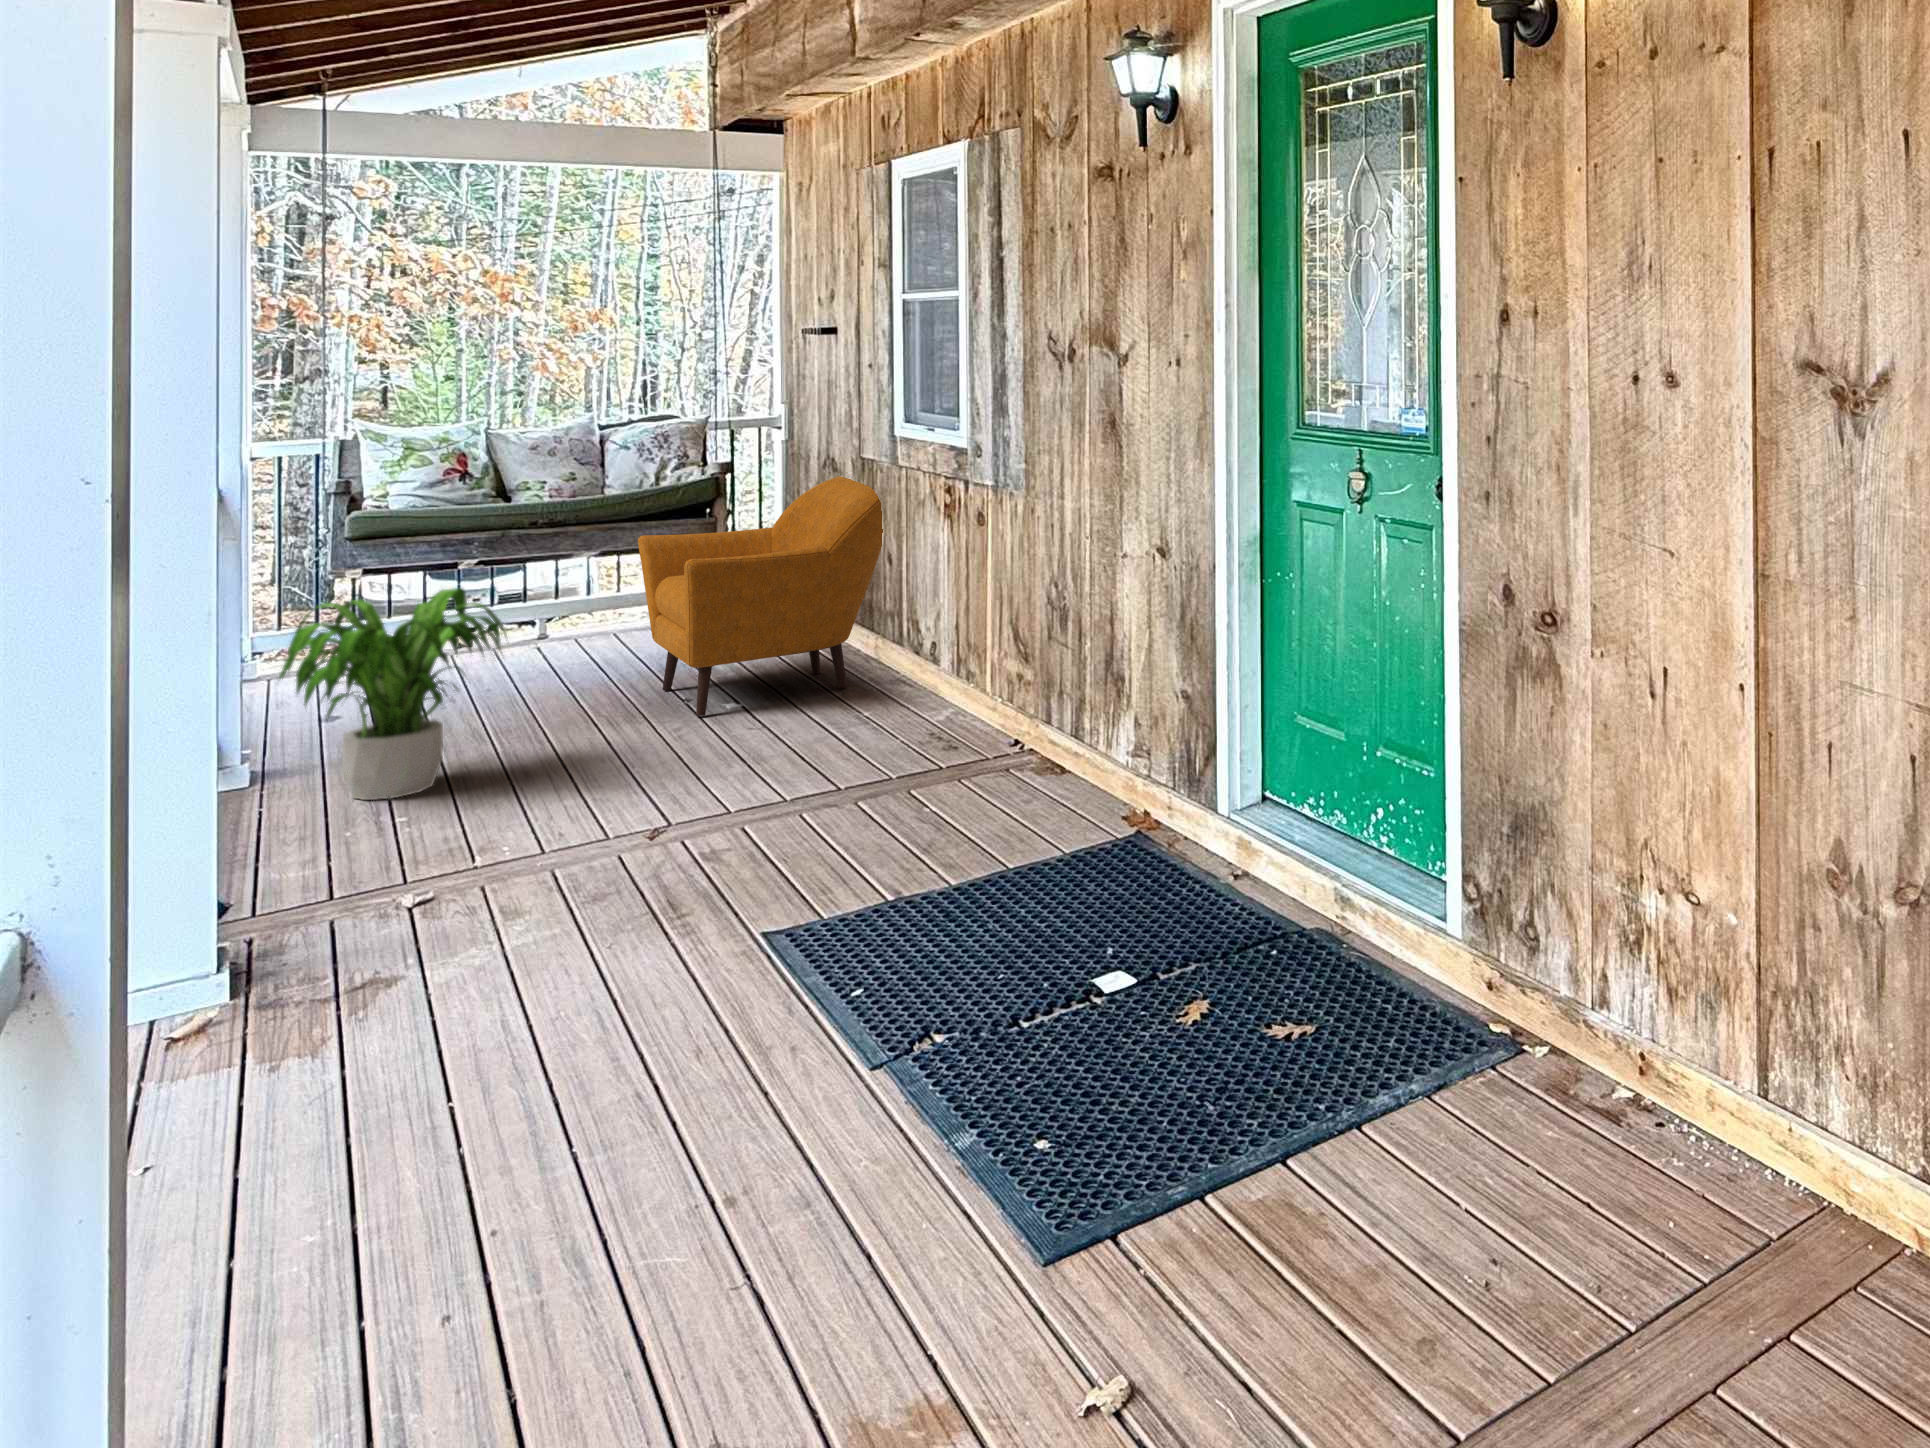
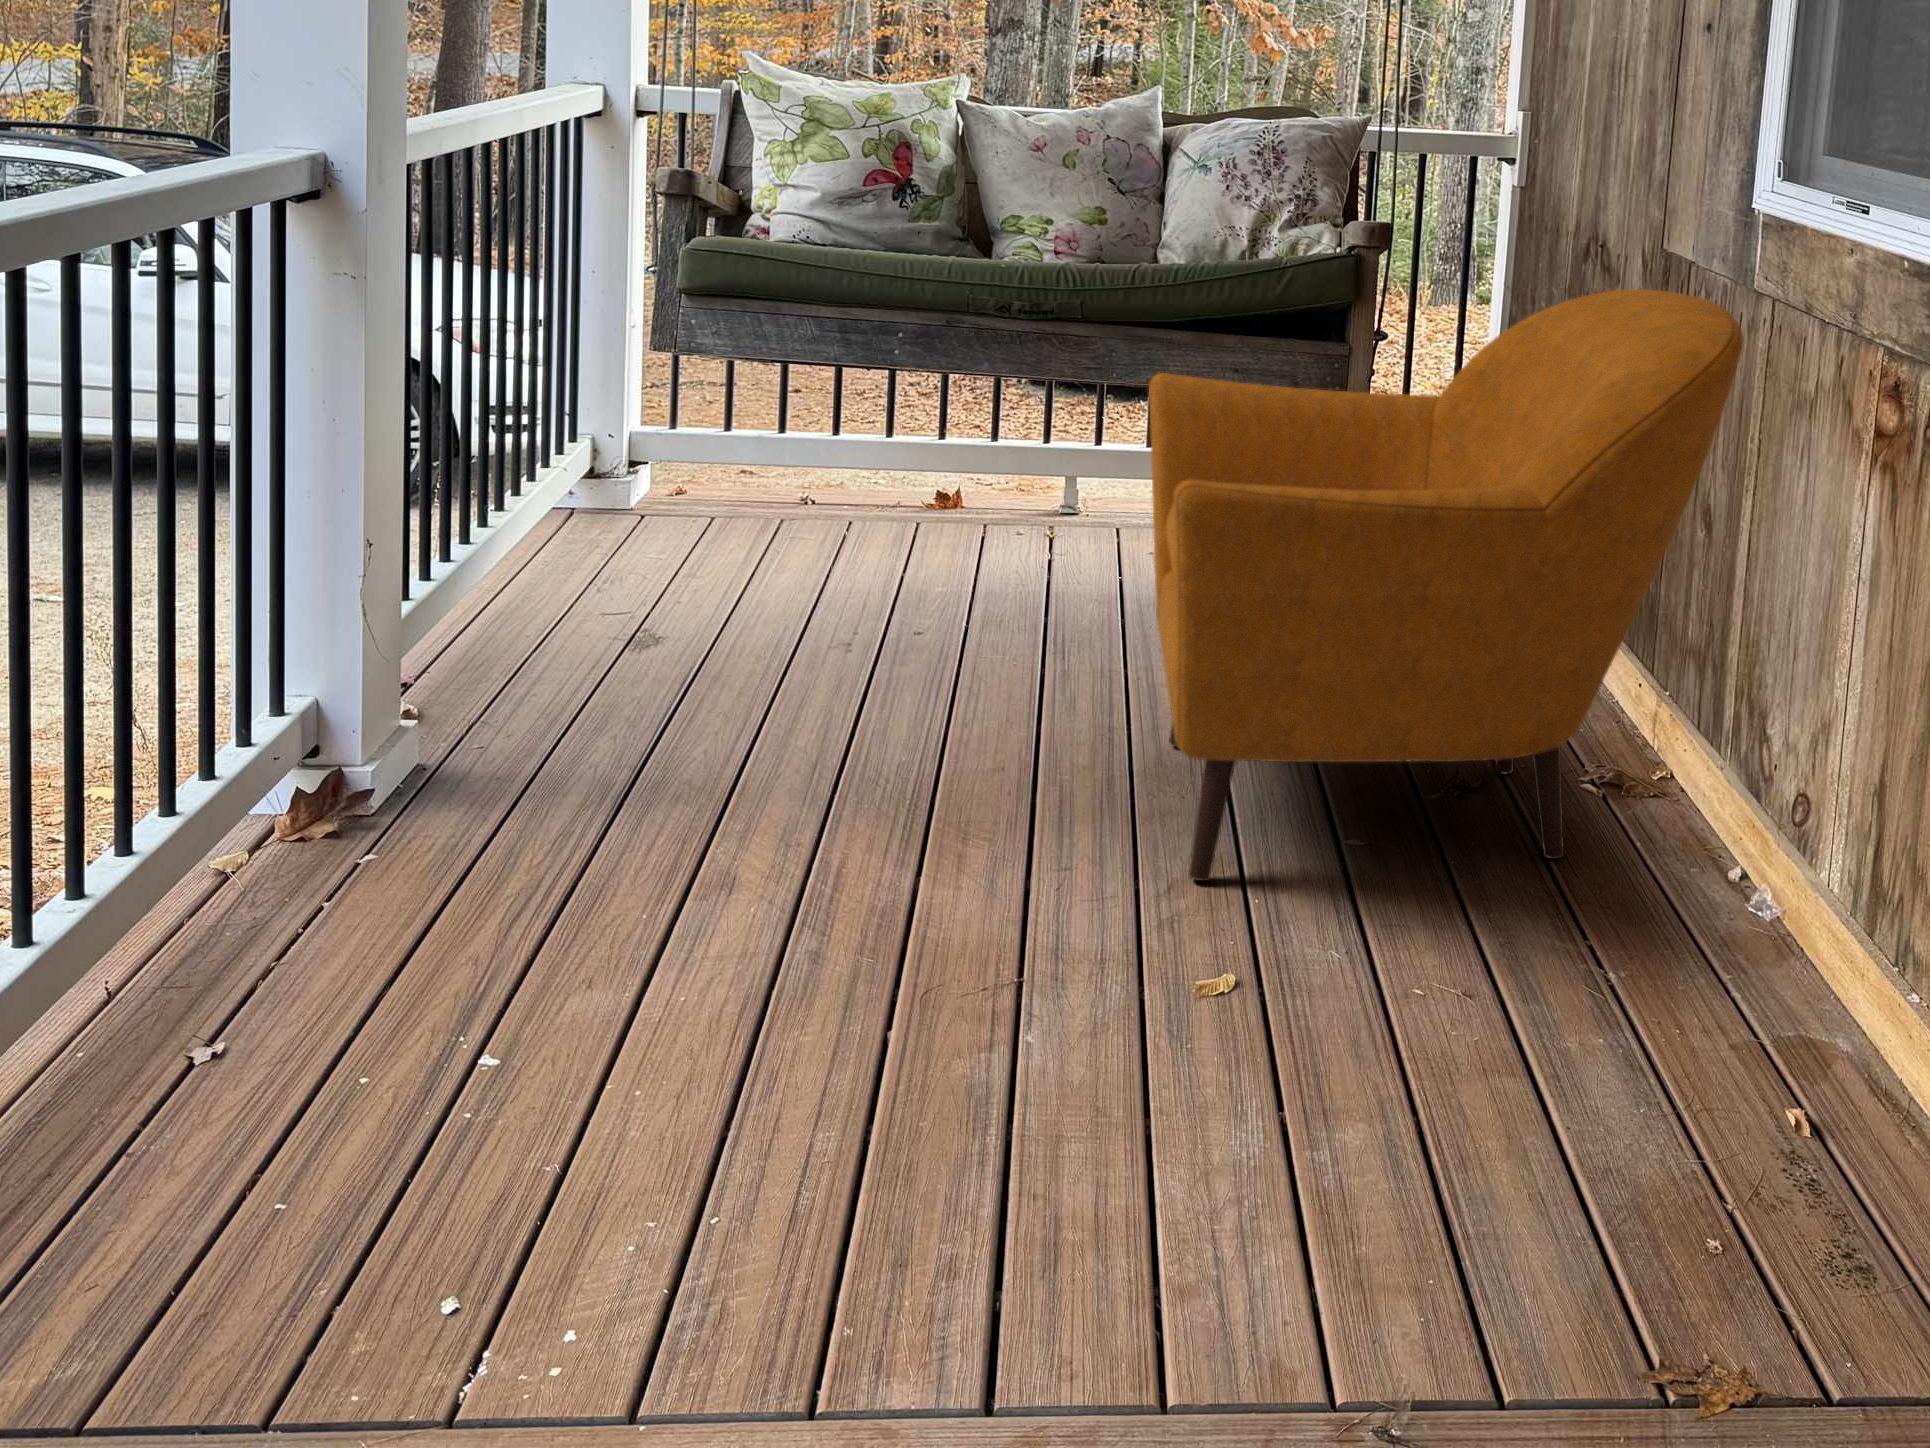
potted plant: present [278,588,506,800] -> none [118,464,692,1030]

